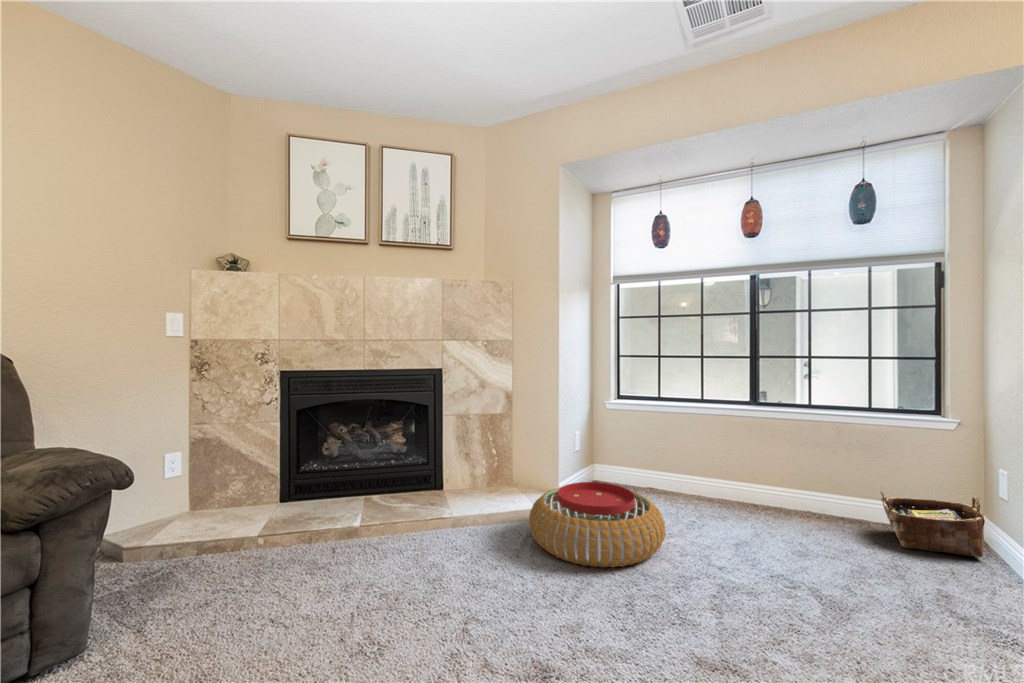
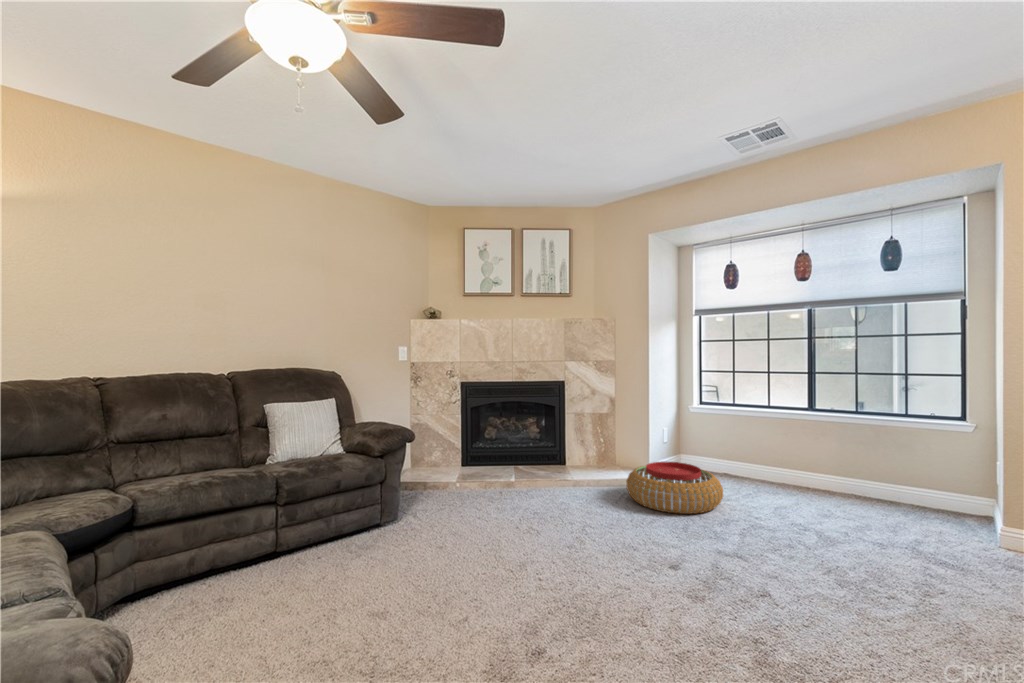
woven basket: present [880,491,985,557] -> none [906,479,989,529]

